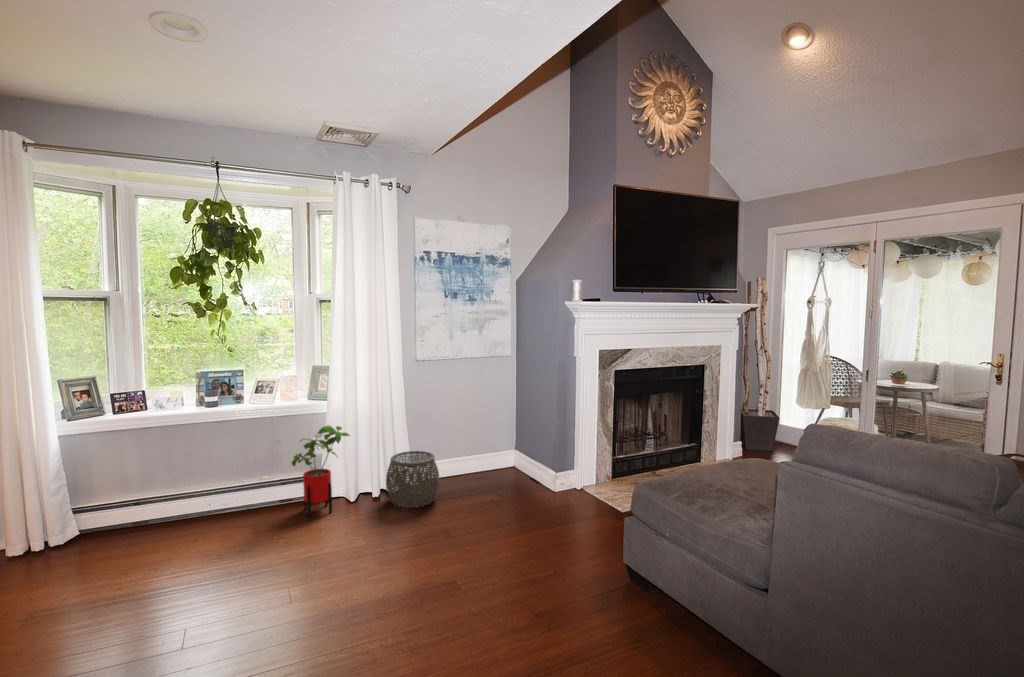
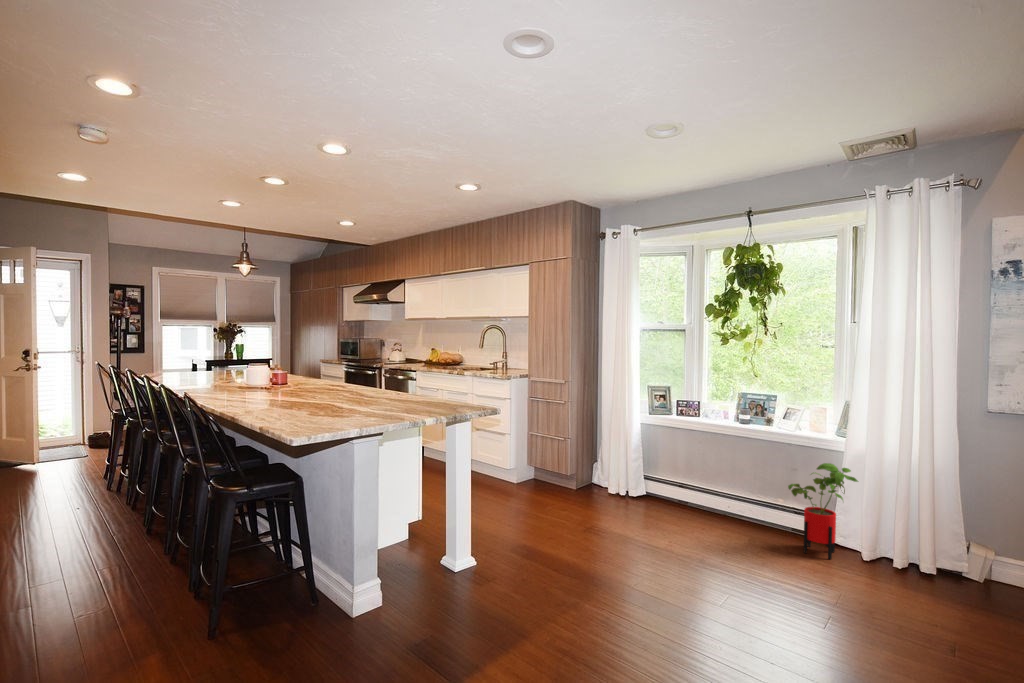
woven basket: present [386,451,439,508] -> none [903,524,992,606]

